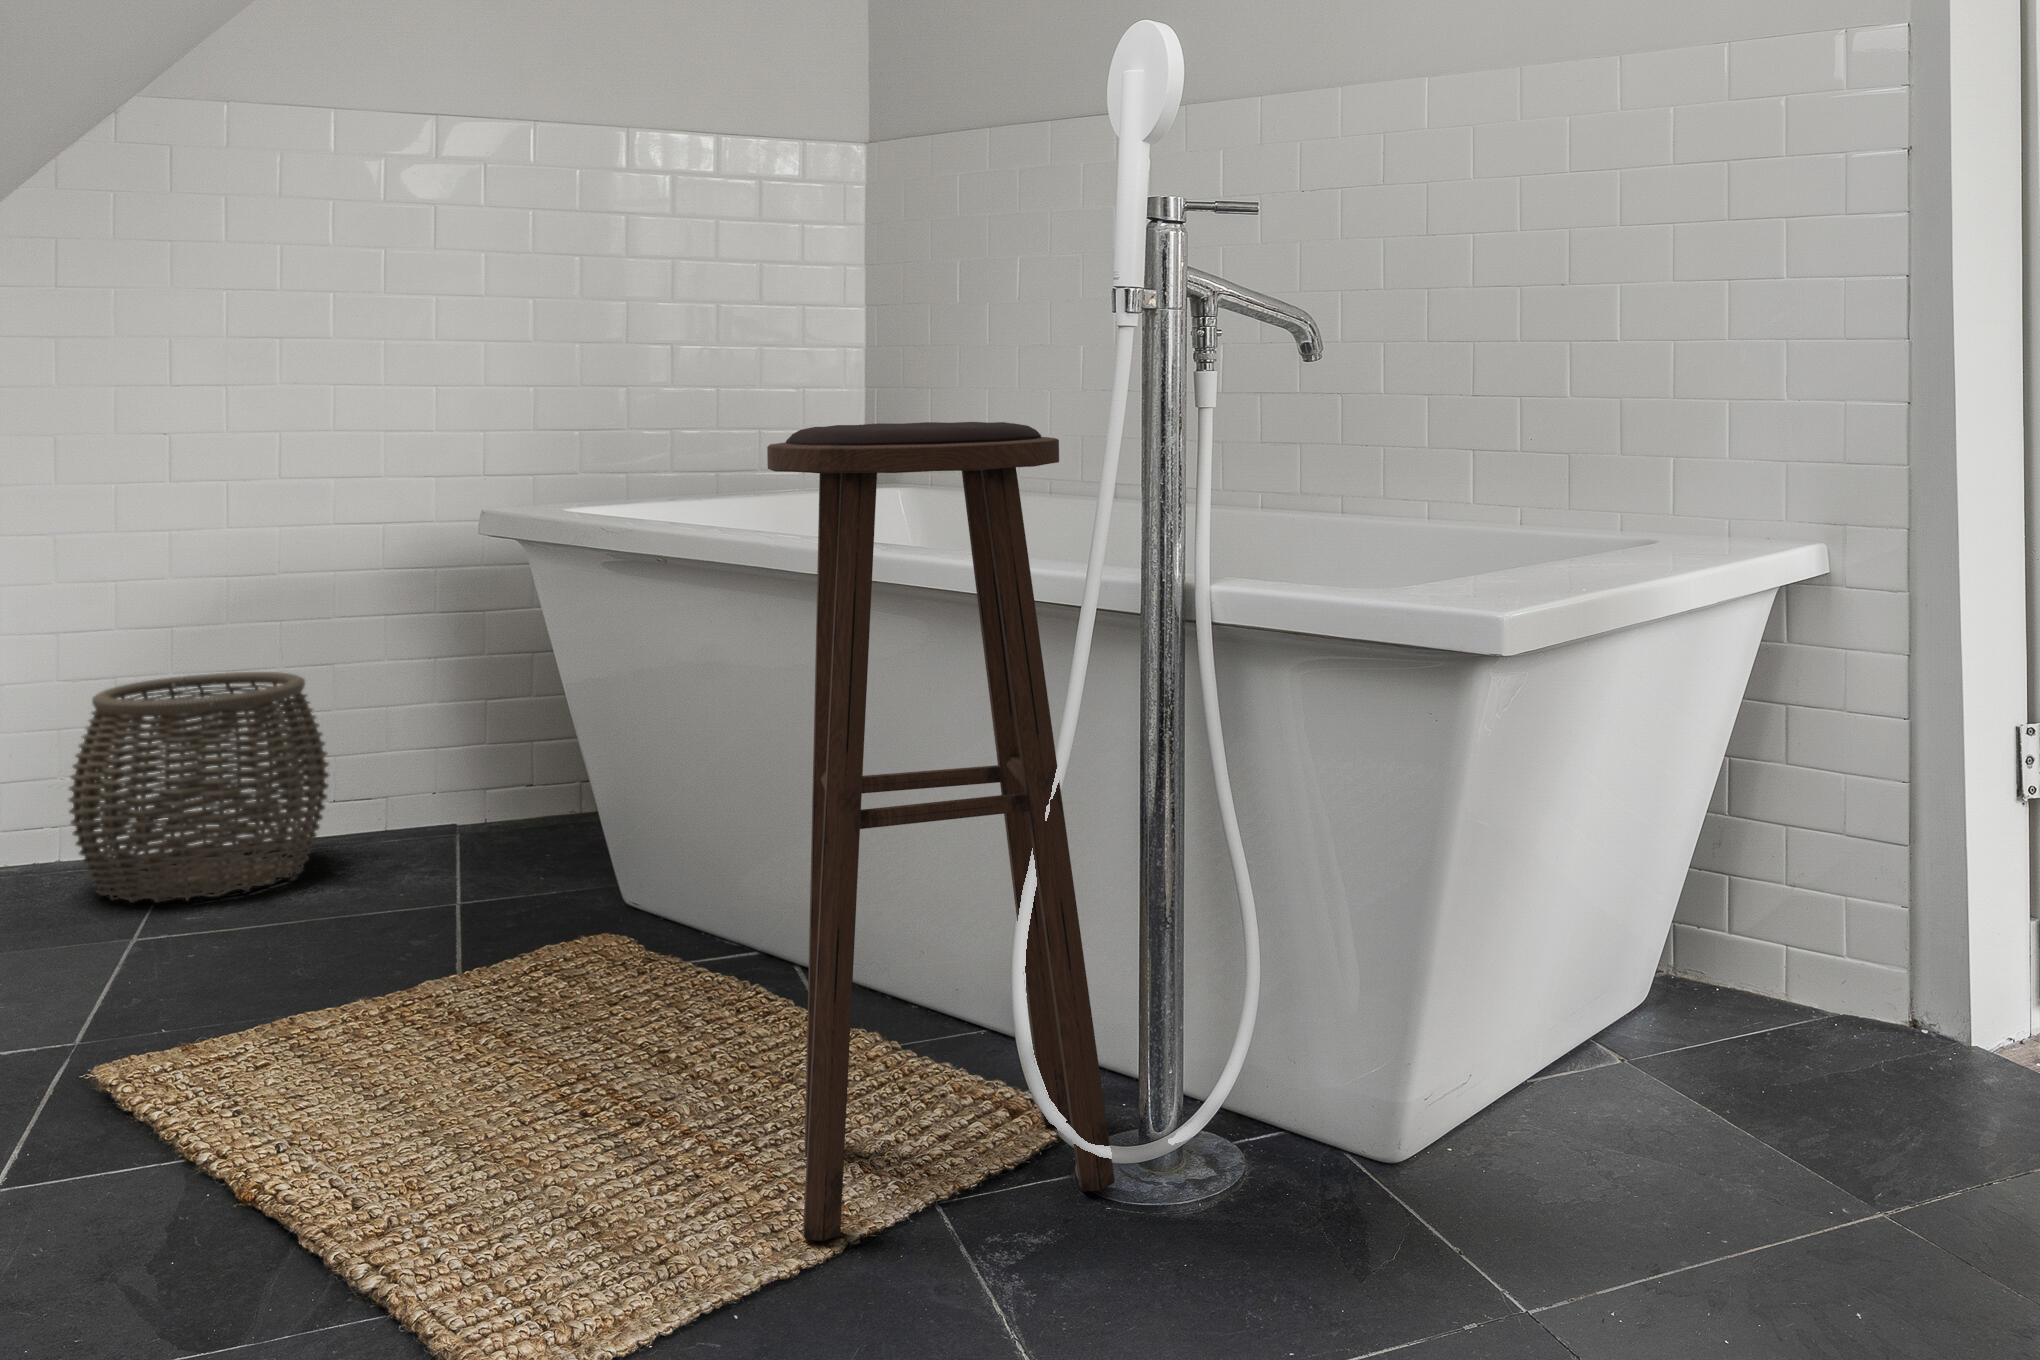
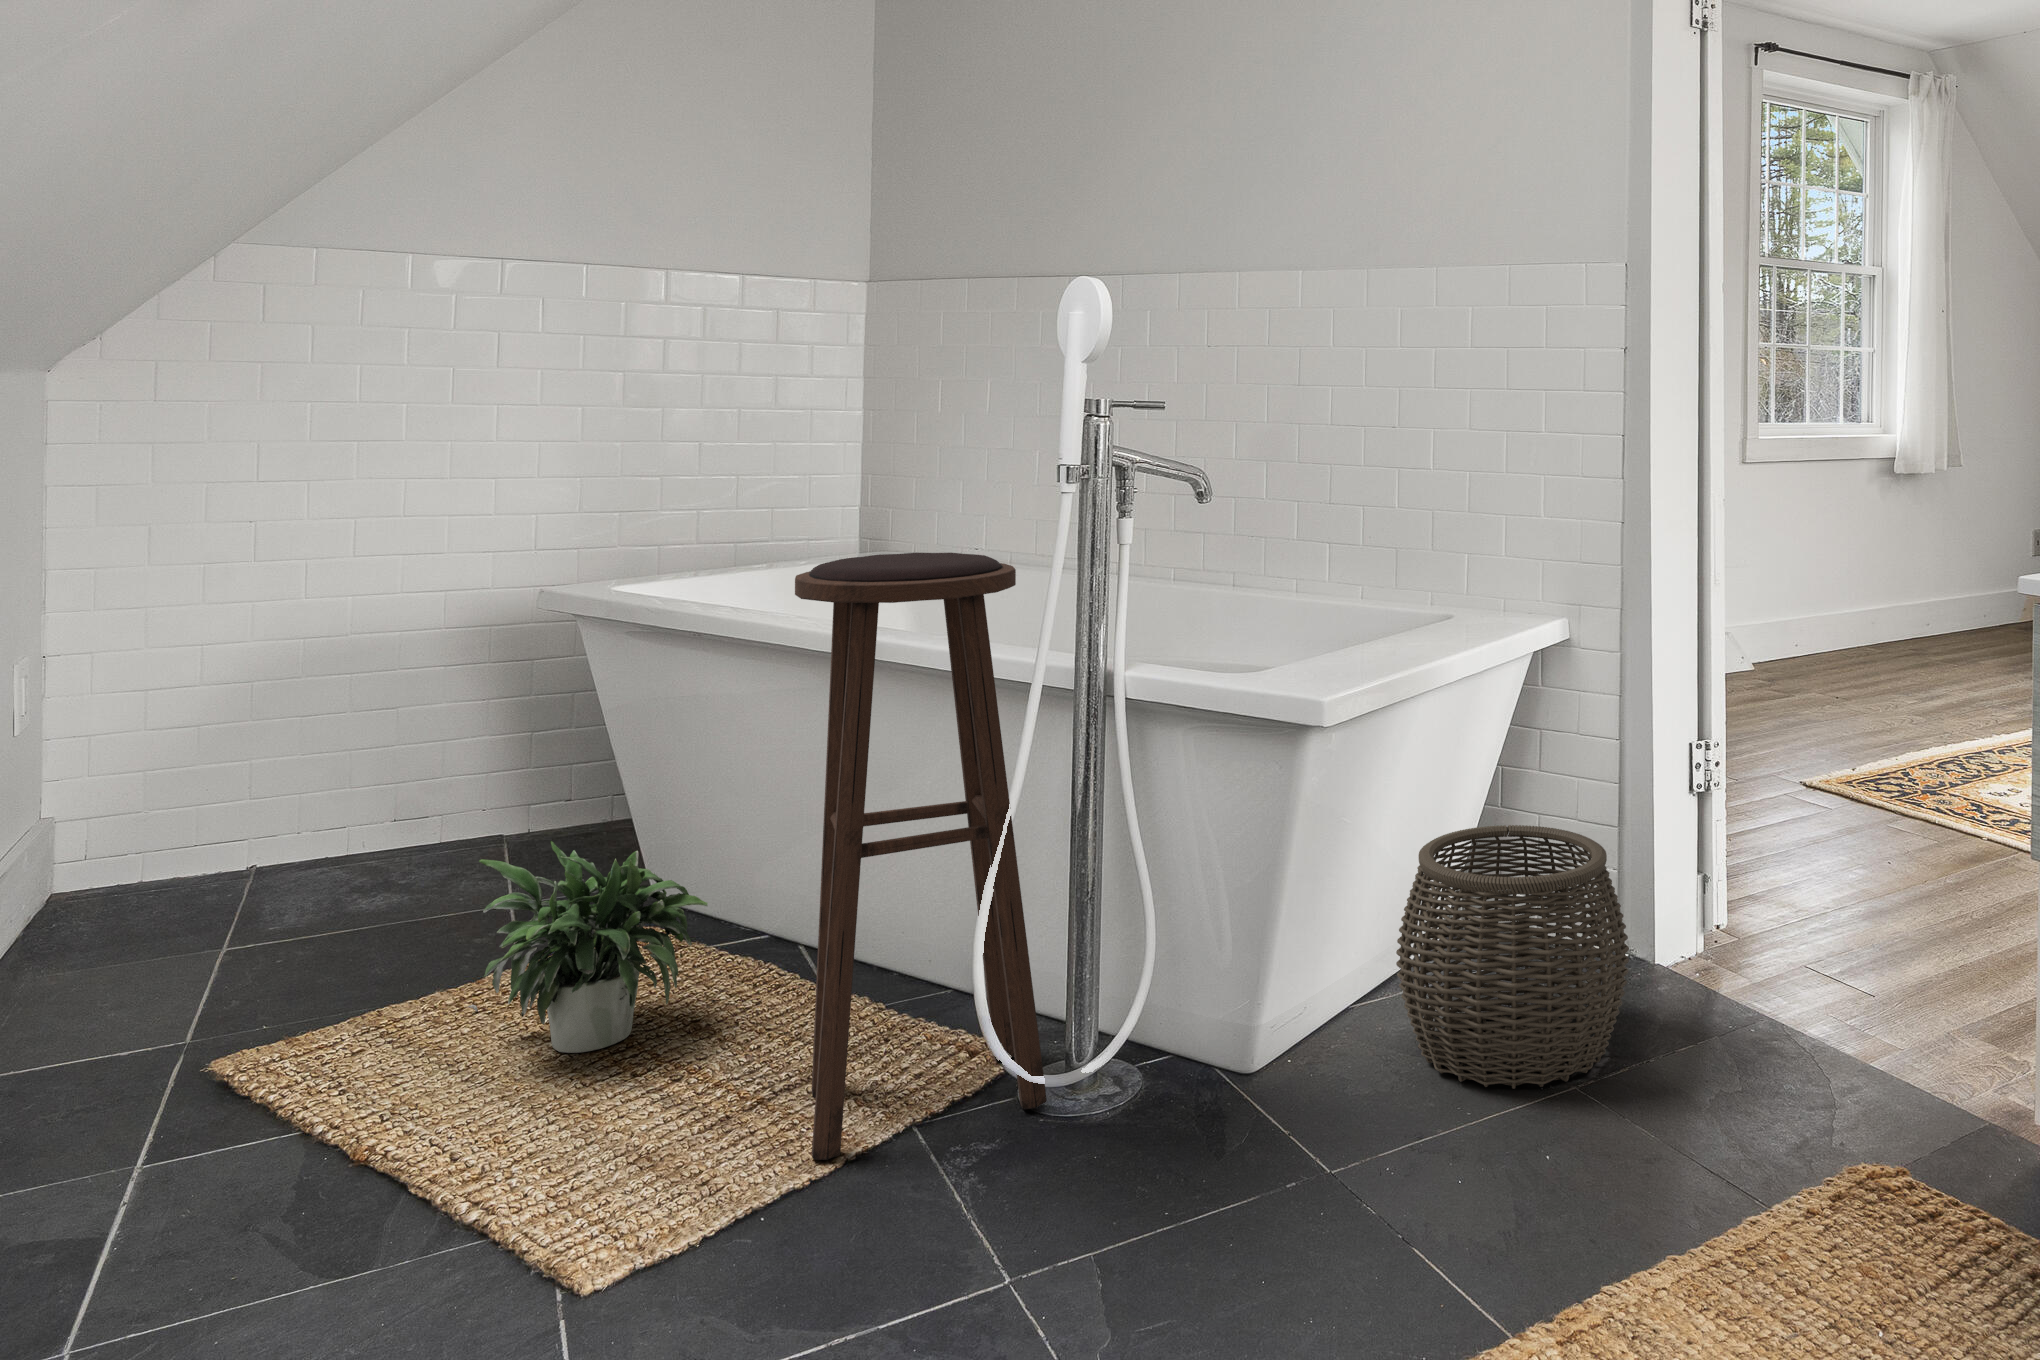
woven basket: present [69,672,329,903] -> present [1396,825,1629,1089]
potted plant: none [391,809,673,1082] -> present [468,841,708,1053]

